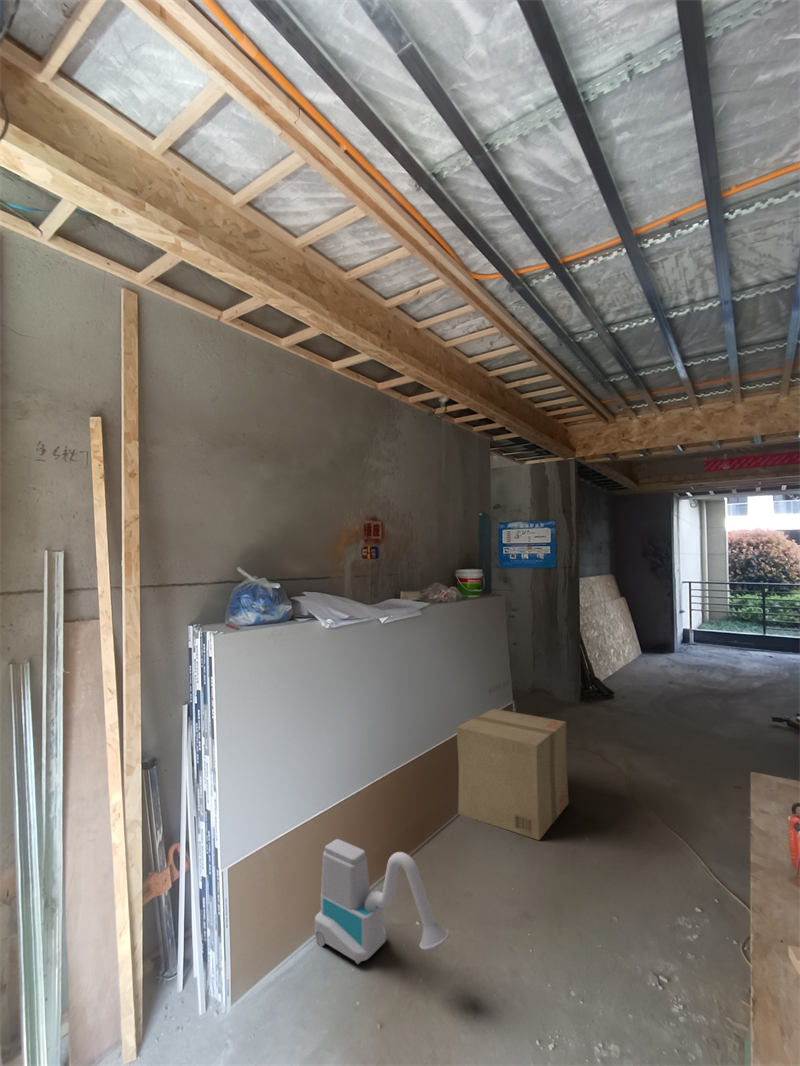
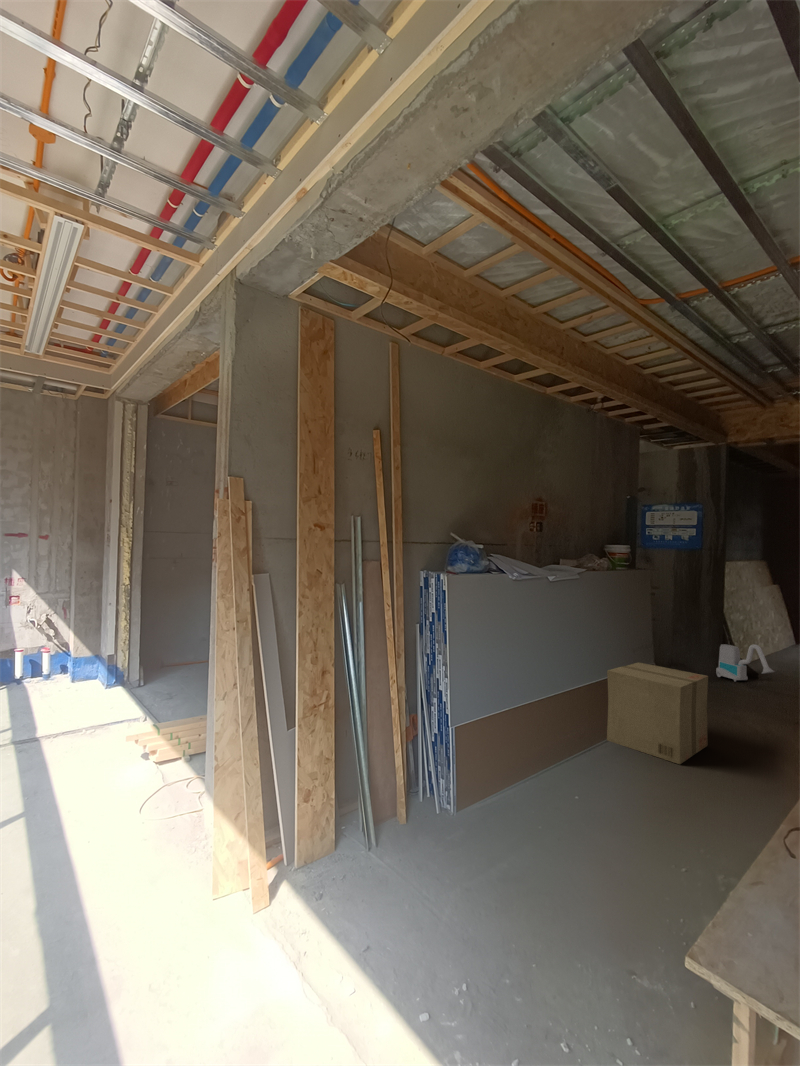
vacuum cleaner: present [315,839,449,964] -> present [716,644,775,682]

